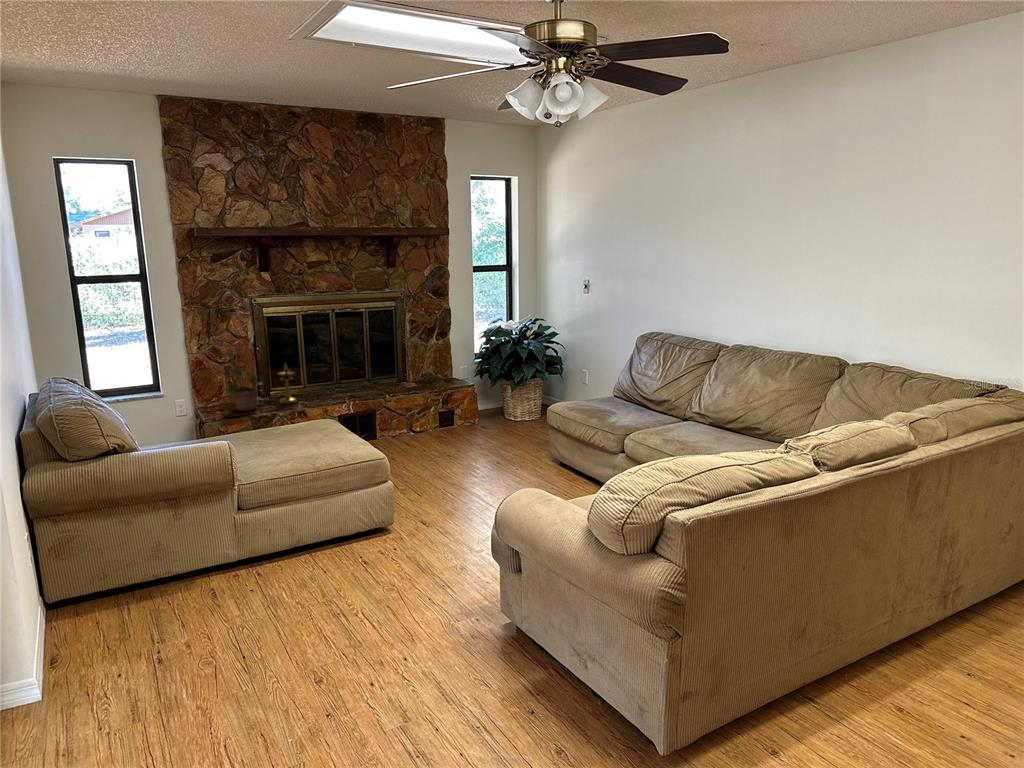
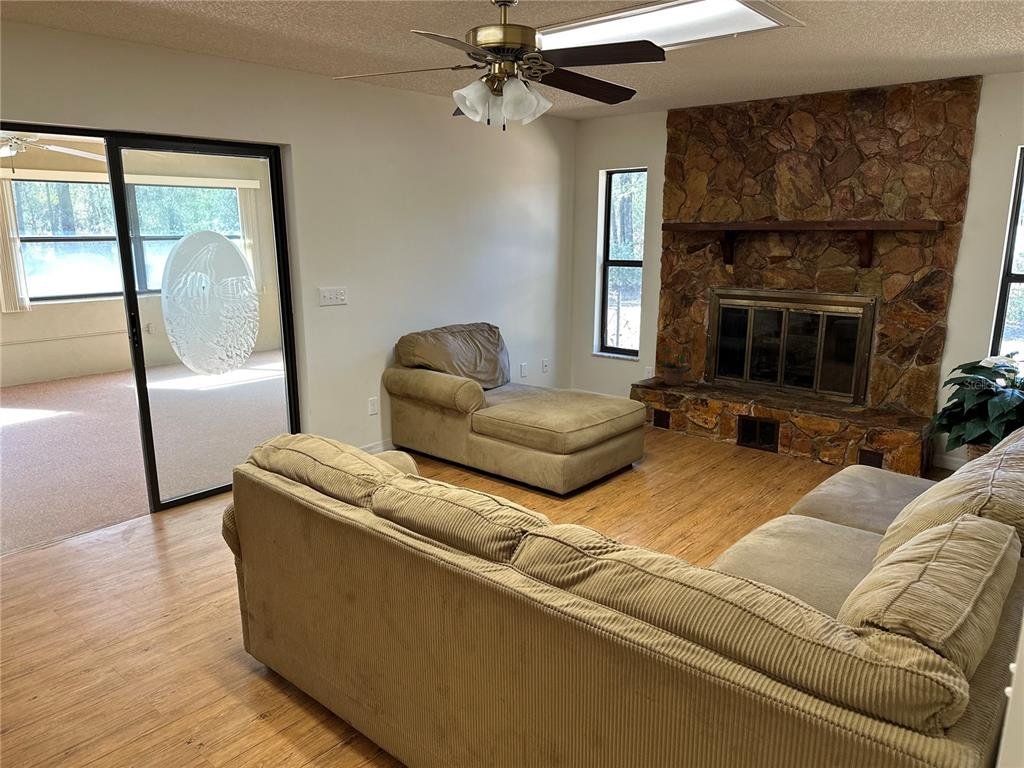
candlestick: present [278,363,297,404] -> none [704,351,723,391]

